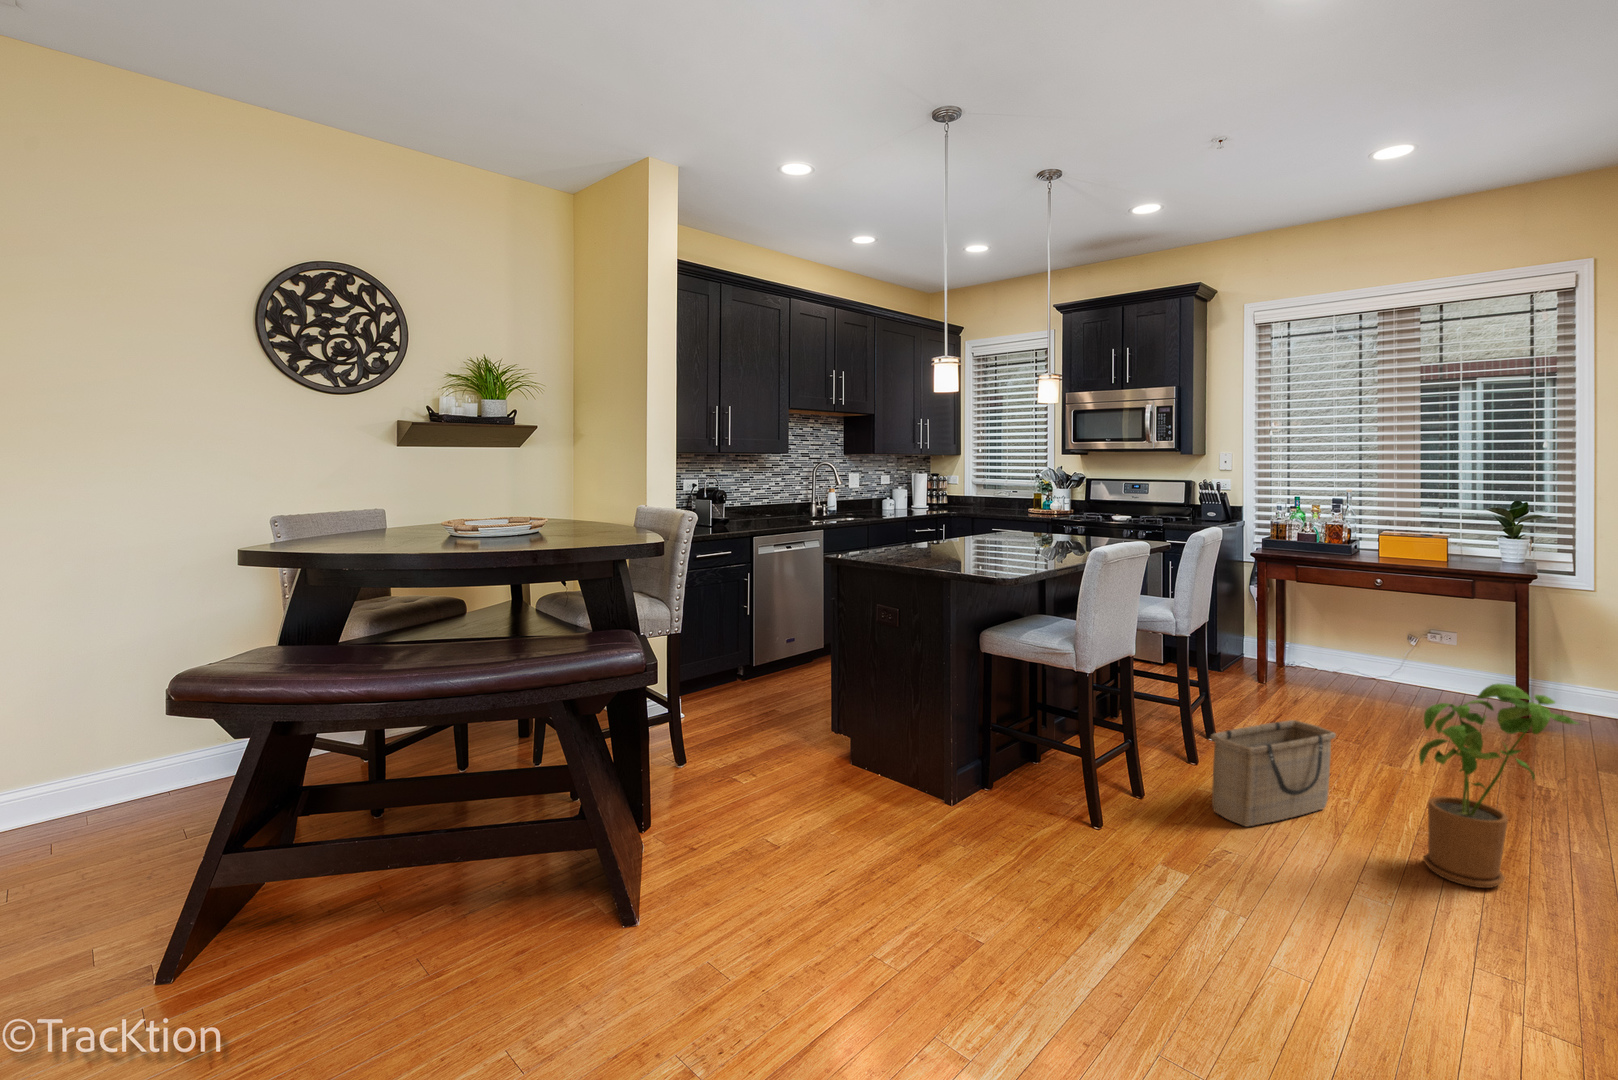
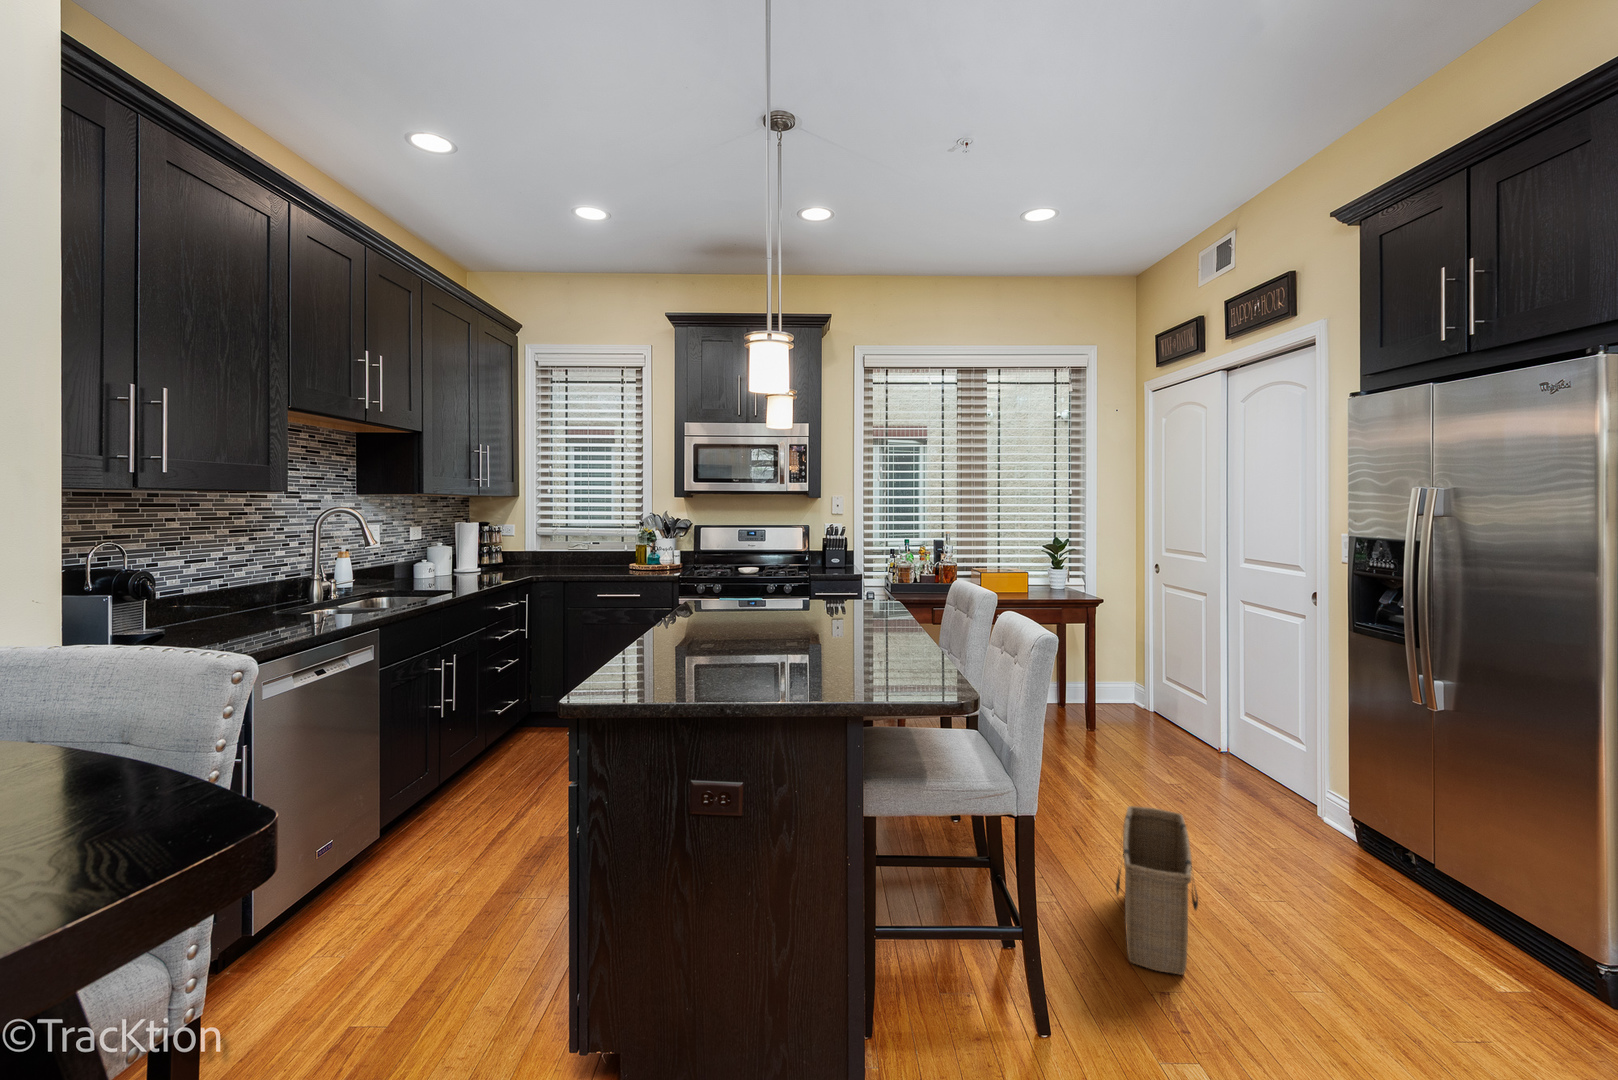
house plant: present [1419,684,1578,888] -> none [1297,743,1449,967]

